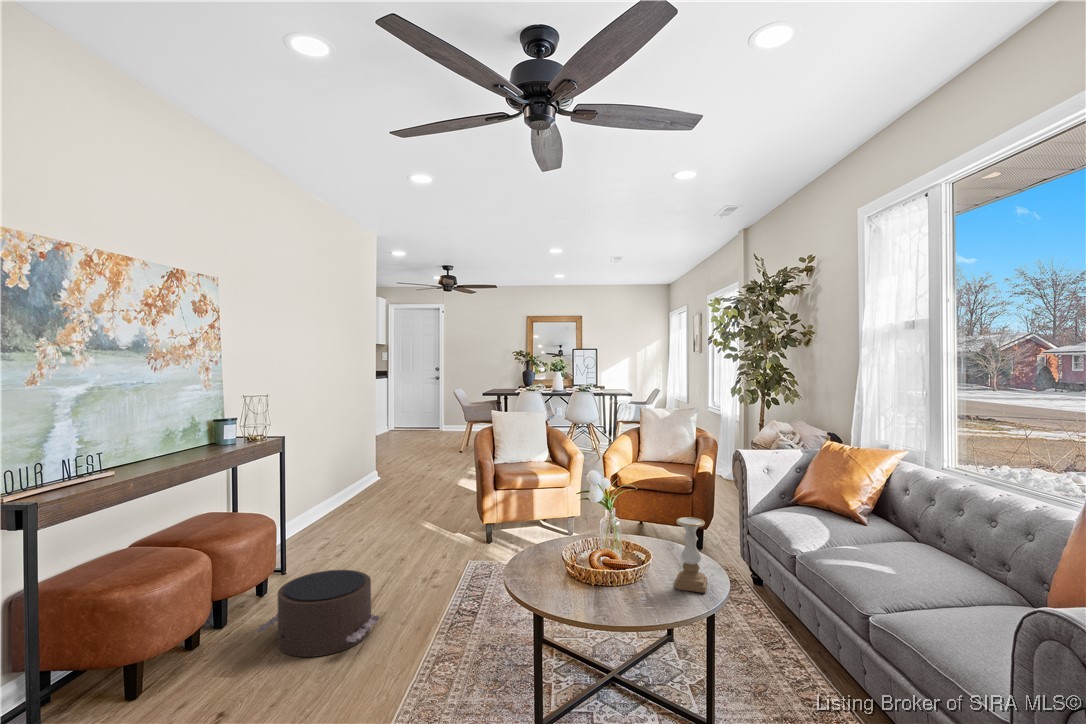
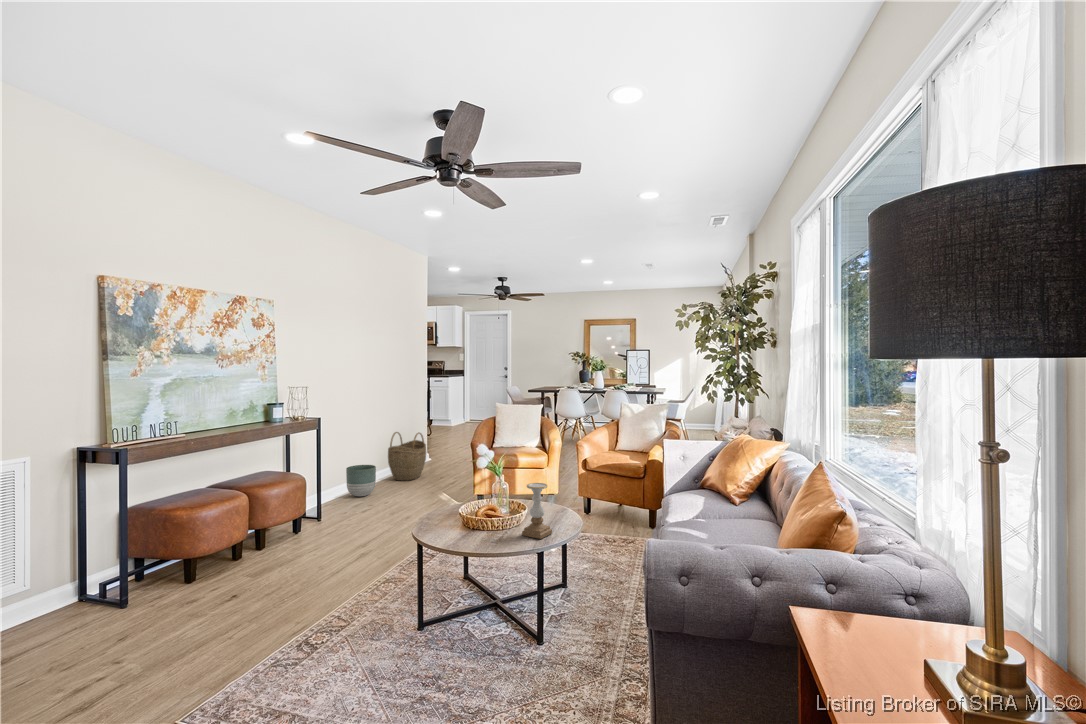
woven basket: none [342,450,388,511] -> present [388,432,426,481]
planter: none [301,494,339,537] -> present [346,465,376,496]
pouf: present [256,570,381,657] -> none [274,515,360,571]

